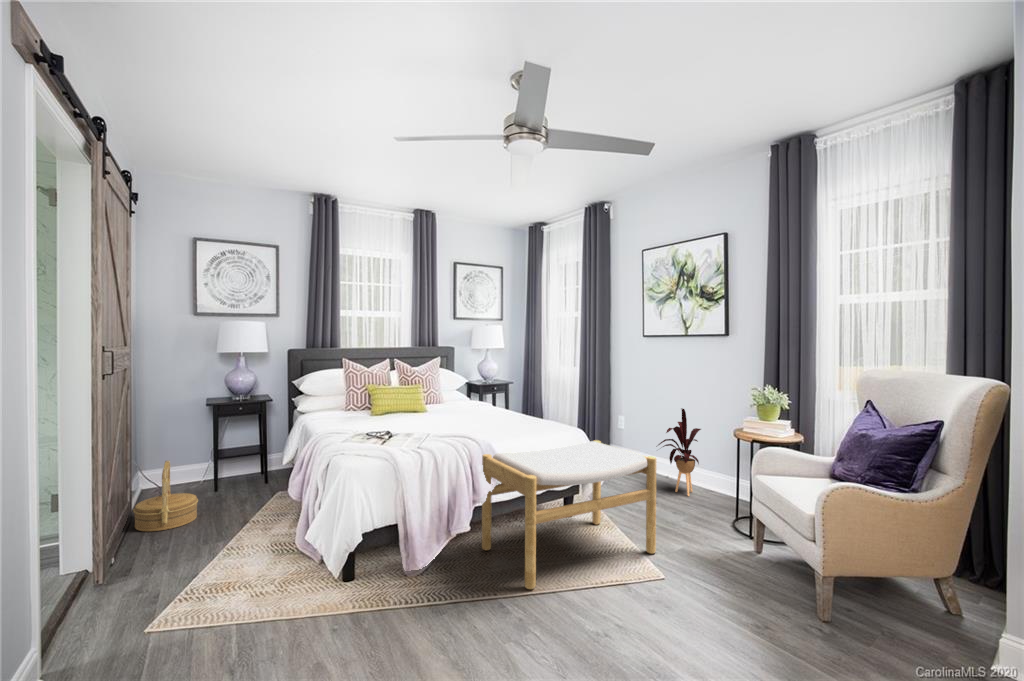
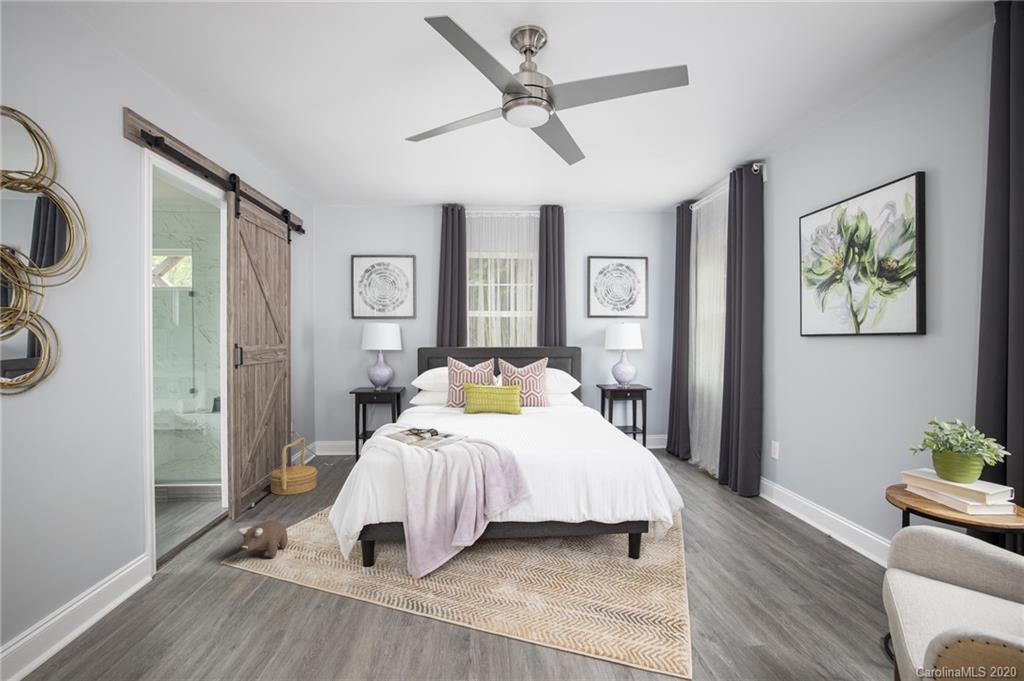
house plant: present [658,409,701,496] -> none [785,445,876,578]
footstool: present [482,440,656,589] -> none [476,473,698,657]
plush toy: none [206,544,250,587] -> present [239,520,288,558]

